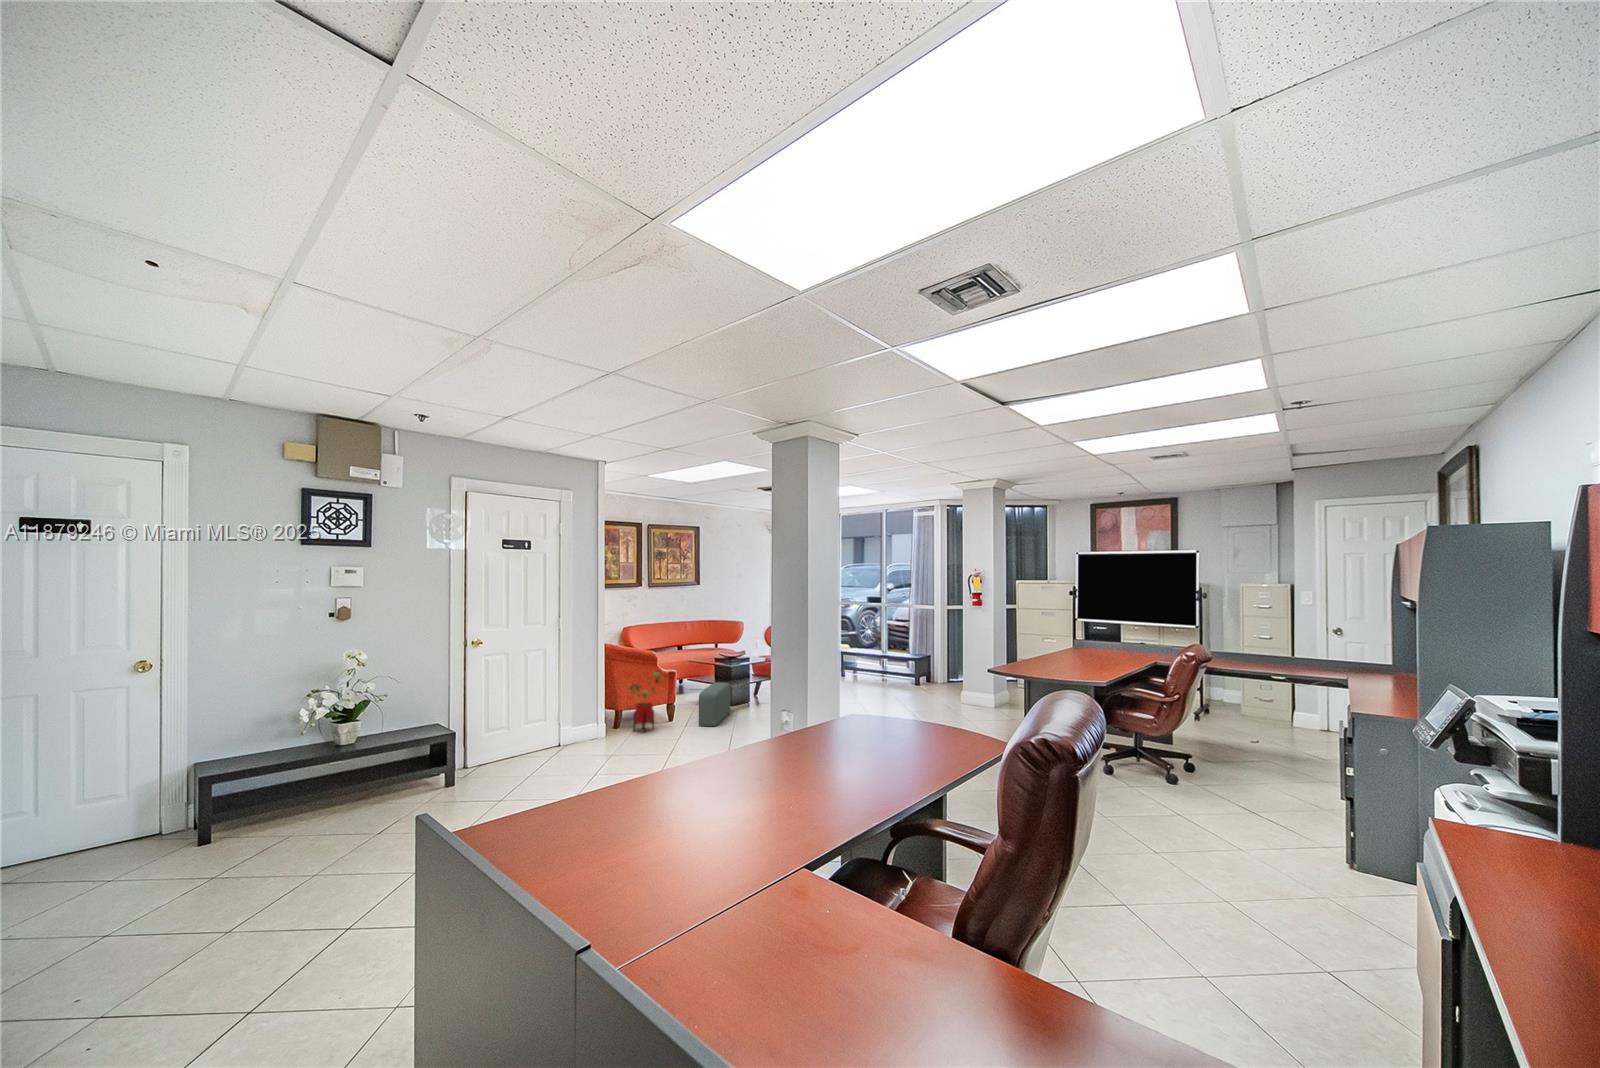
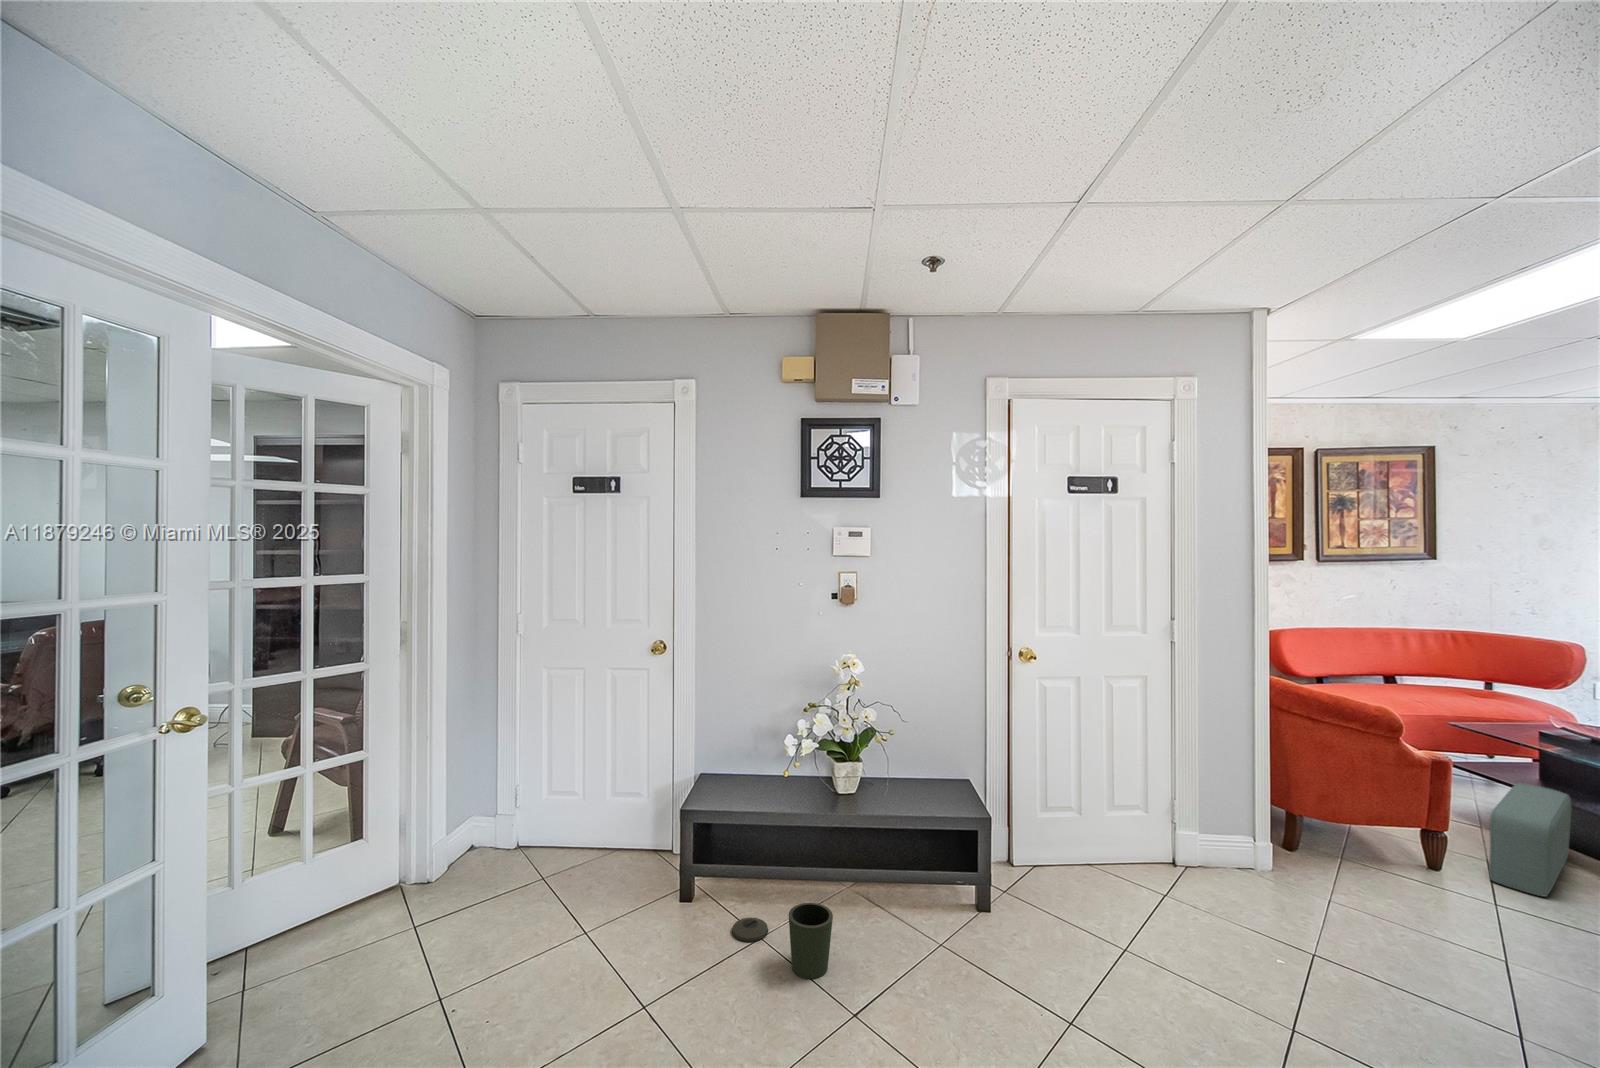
house plant: present [629,672,663,730] -> none [1304,743,1395,862]
trash can: none [247,808,343,856] -> present [732,903,833,979]

